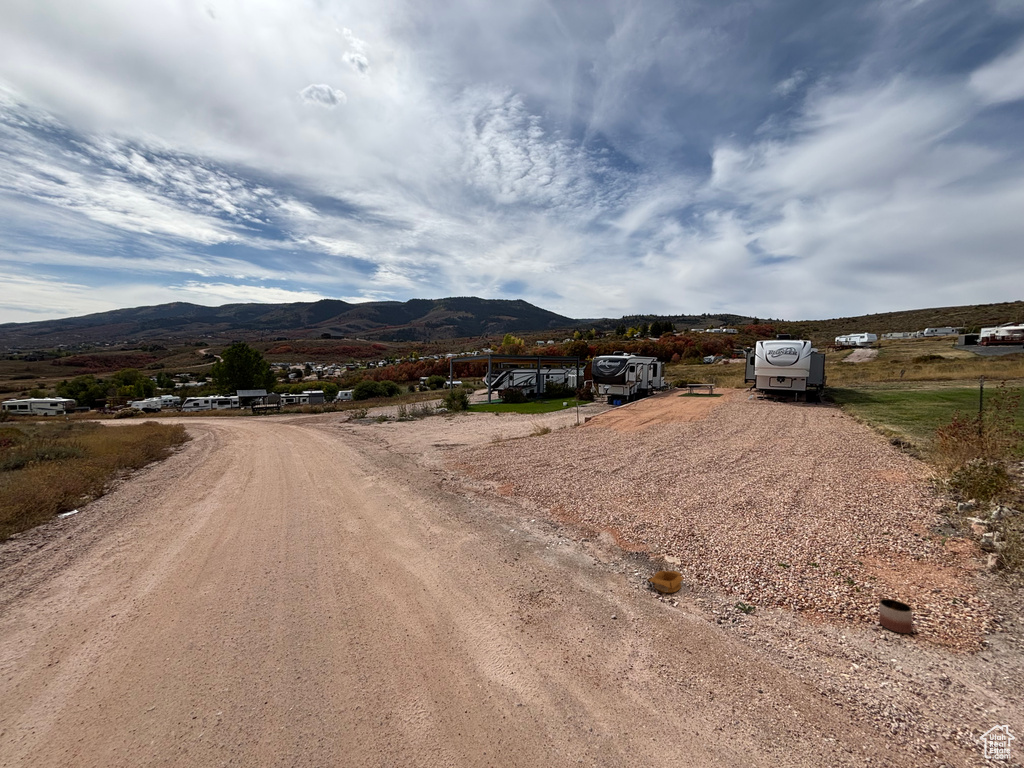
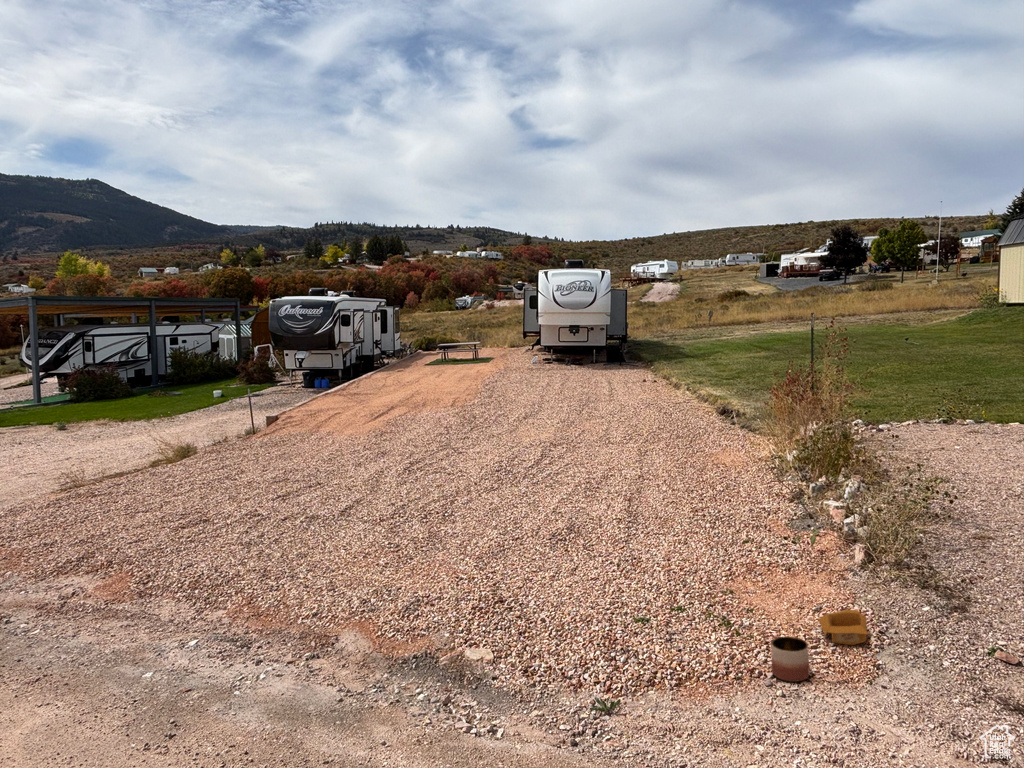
cardboard box: present [649,571,683,593] -> present [818,609,868,645]

